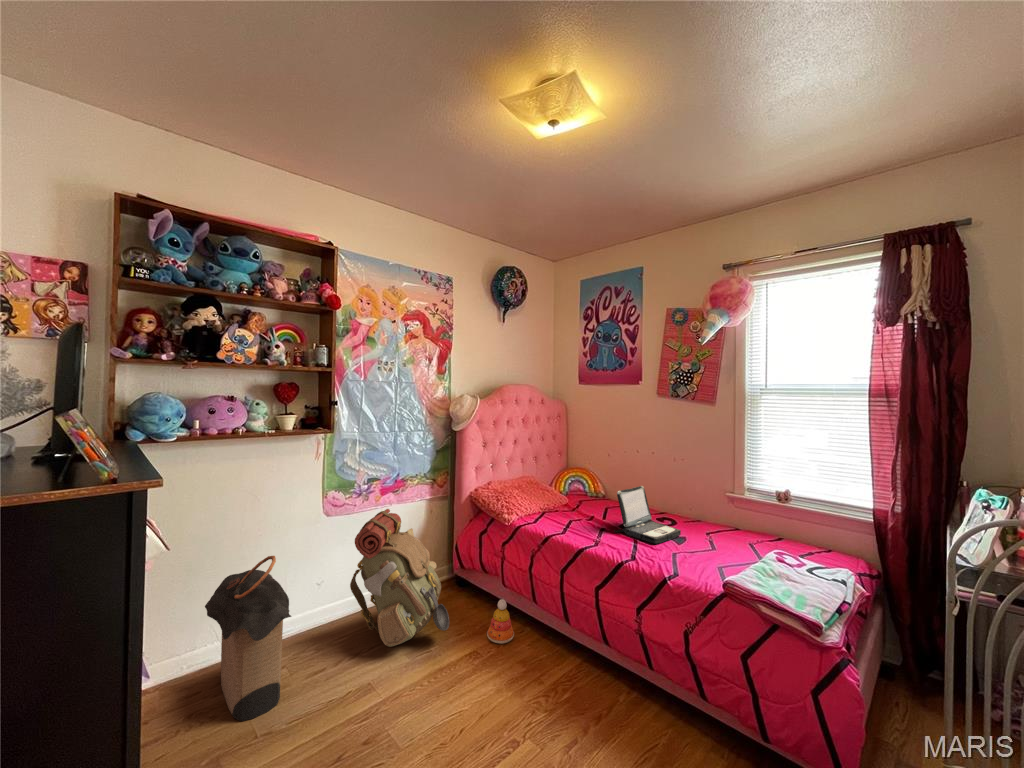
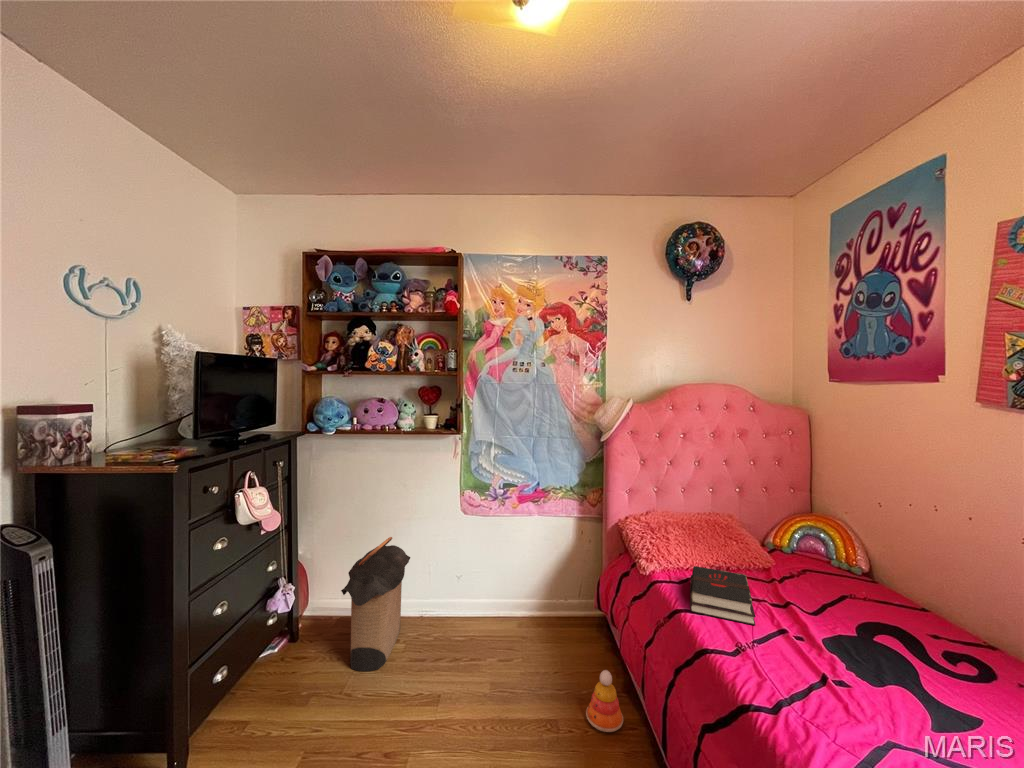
laptop: present [614,486,681,544] -> none [792,572,959,708]
hardback book: none [541,506,593,534] -> present [690,566,756,625]
backpack: present [350,509,449,647] -> none [466,519,569,676]

